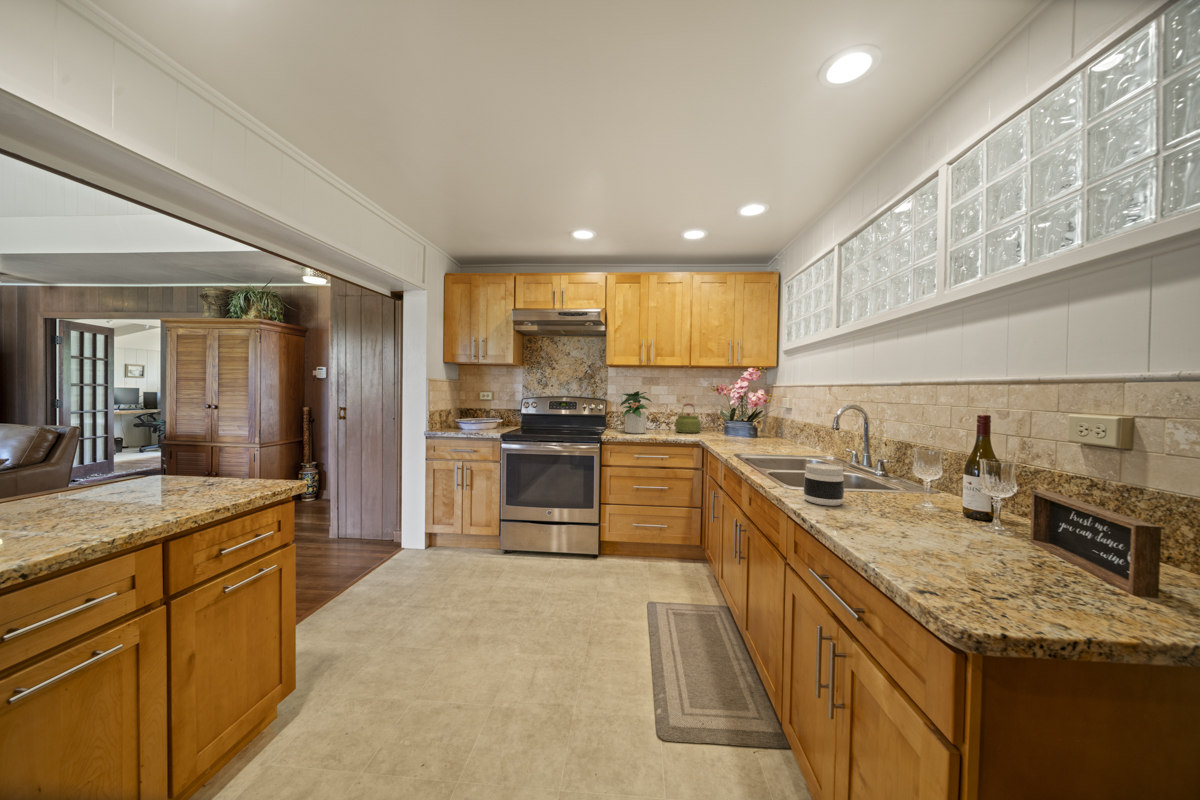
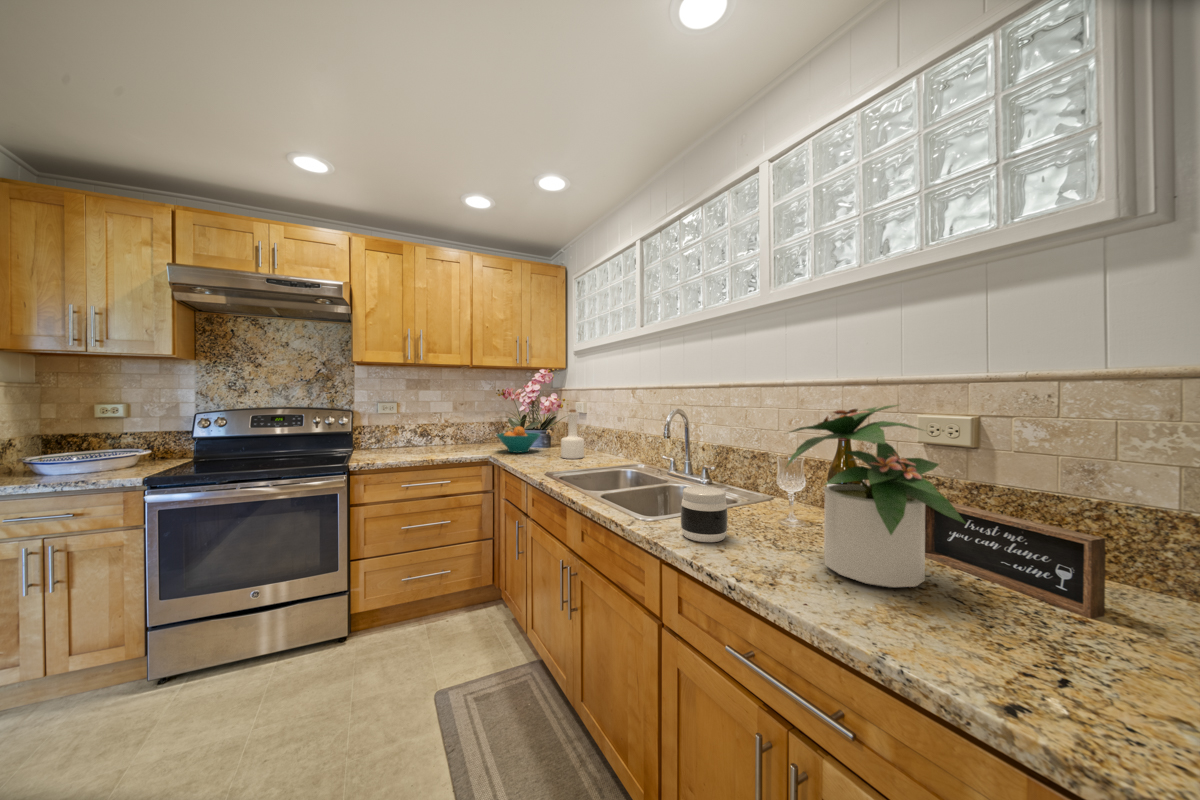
potted plant: present [620,391,652,434] -> present [787,405,965,588]
kettle: present [675,403,701,433] -> none [455,411,486,448]
bottle: none [757,404,779,447] -> present [561,409,584,459]
fruit bowl: none [705,417,744,439] -> present [496,426,540,453]

